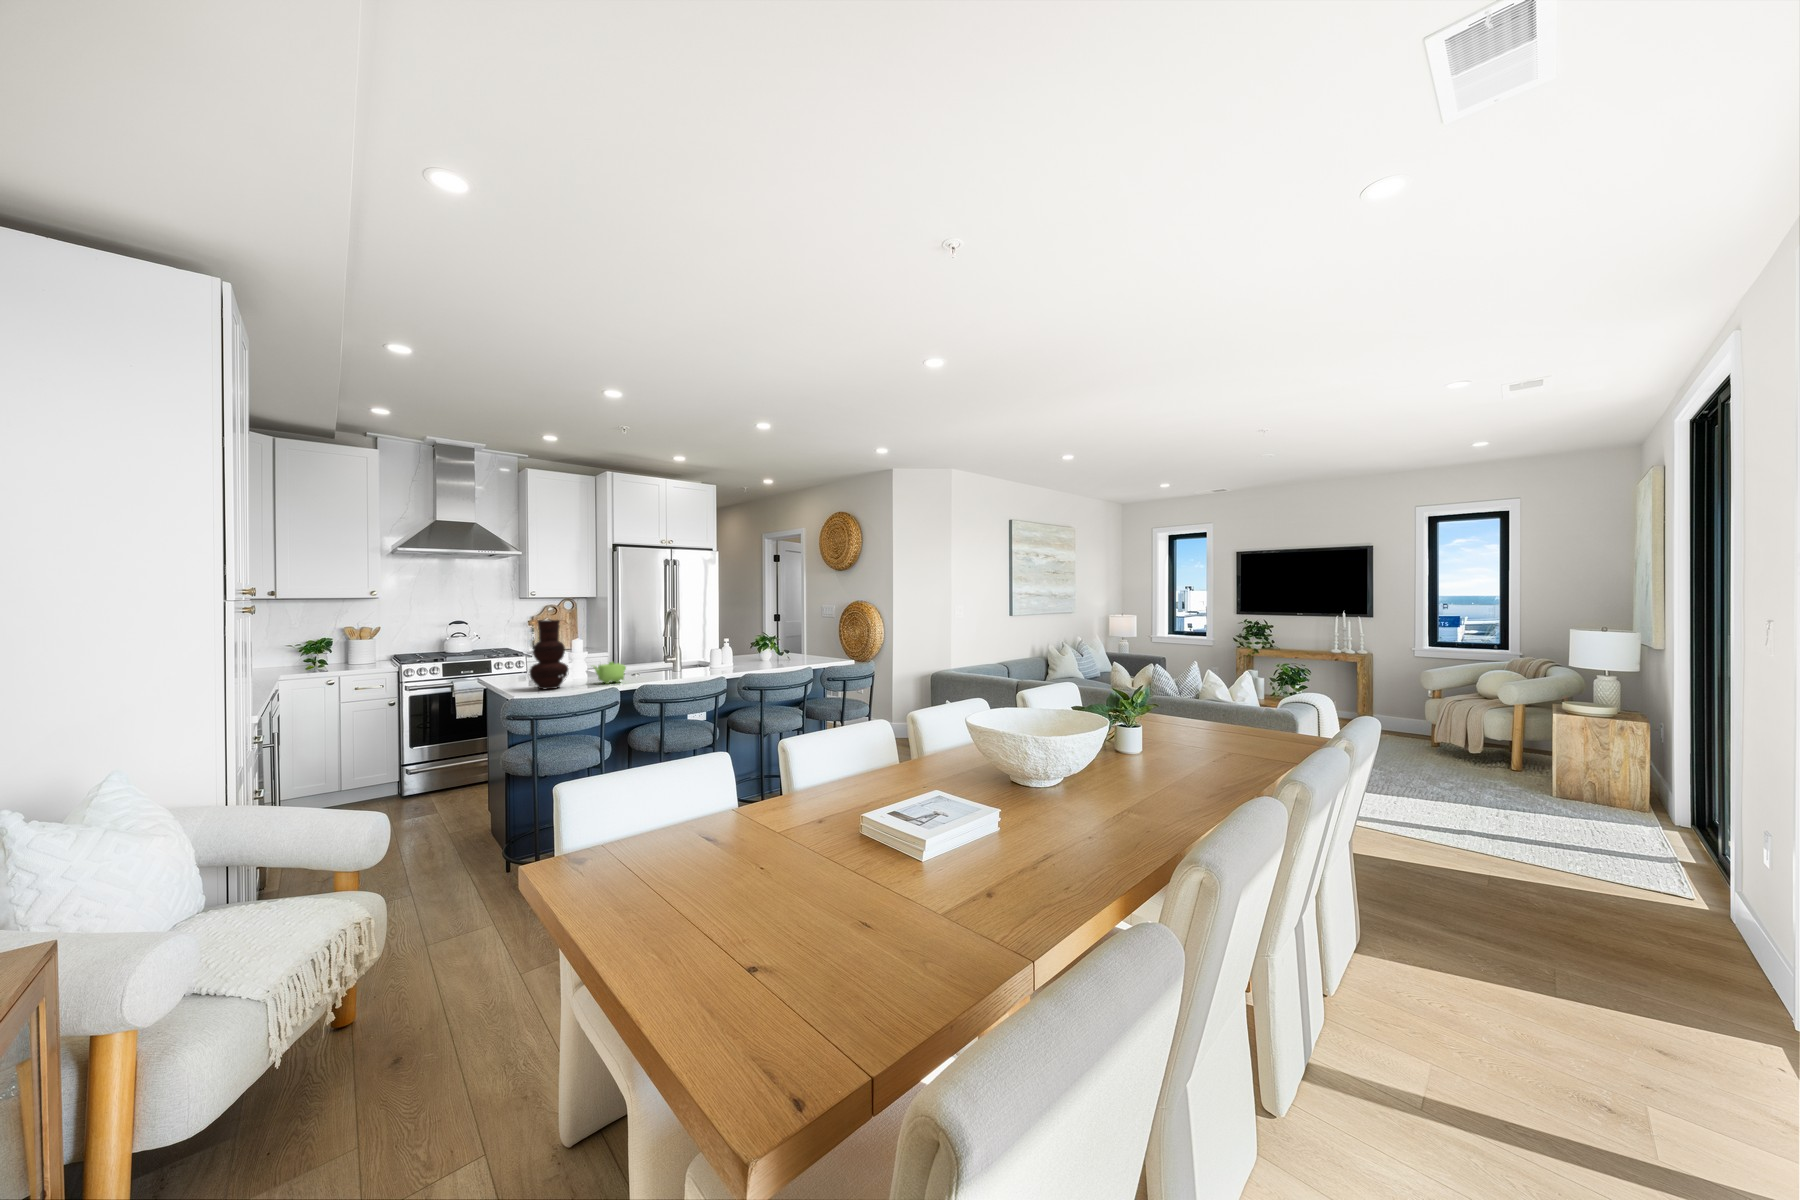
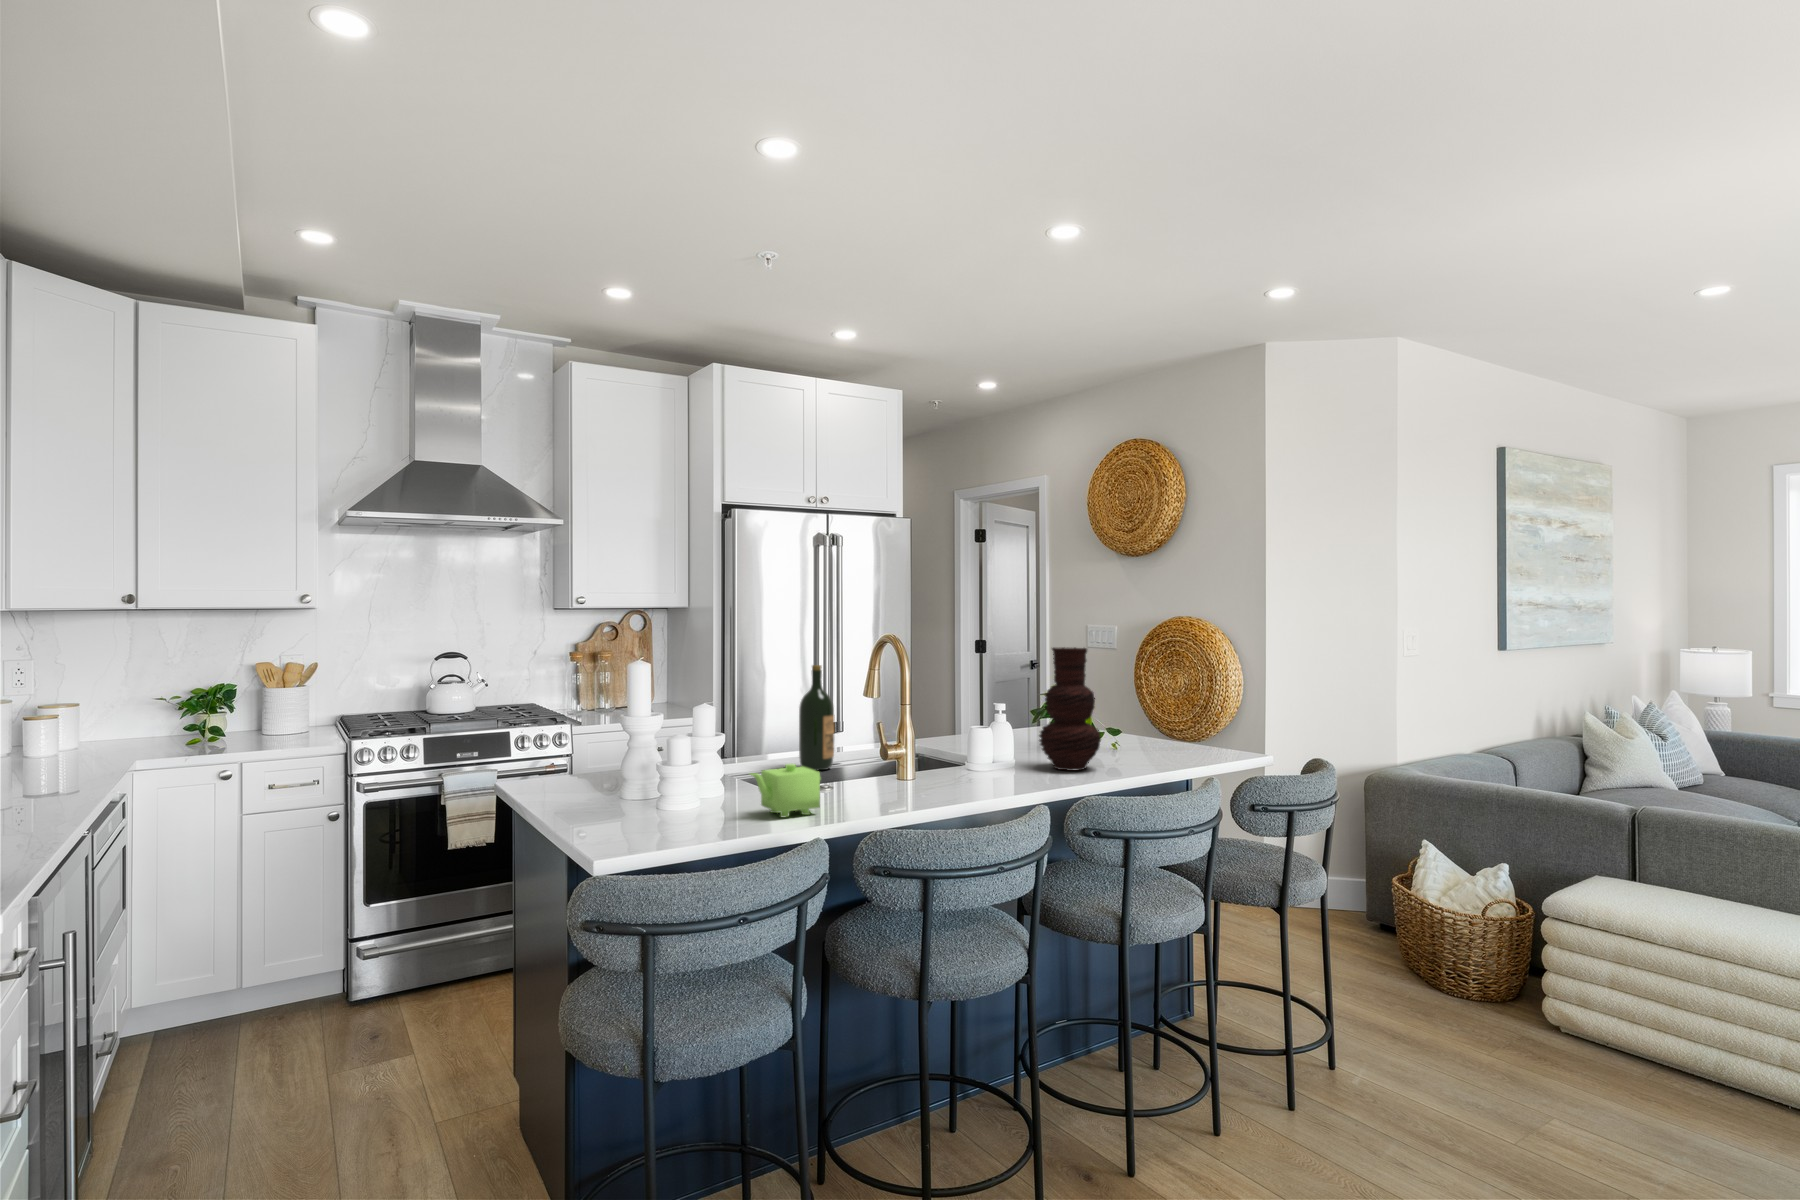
vase: present [529,620,569,689] -> present [1039,647,1101,771]
wine bottle: none [631,622,648,669] -> present [799,665,834,770]

